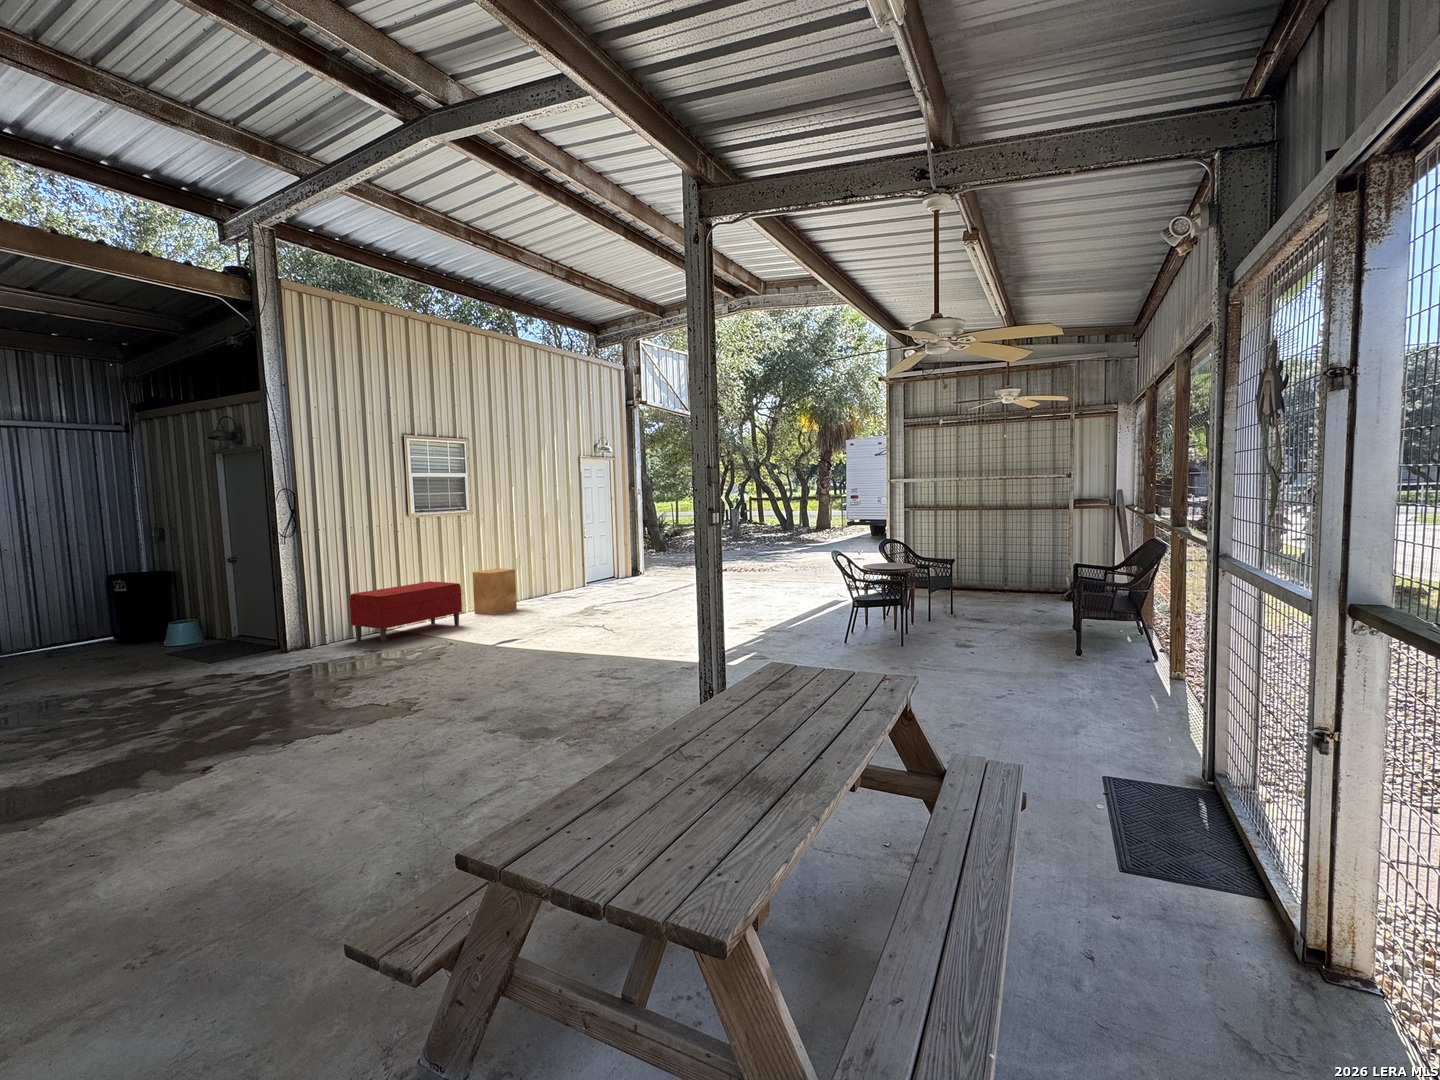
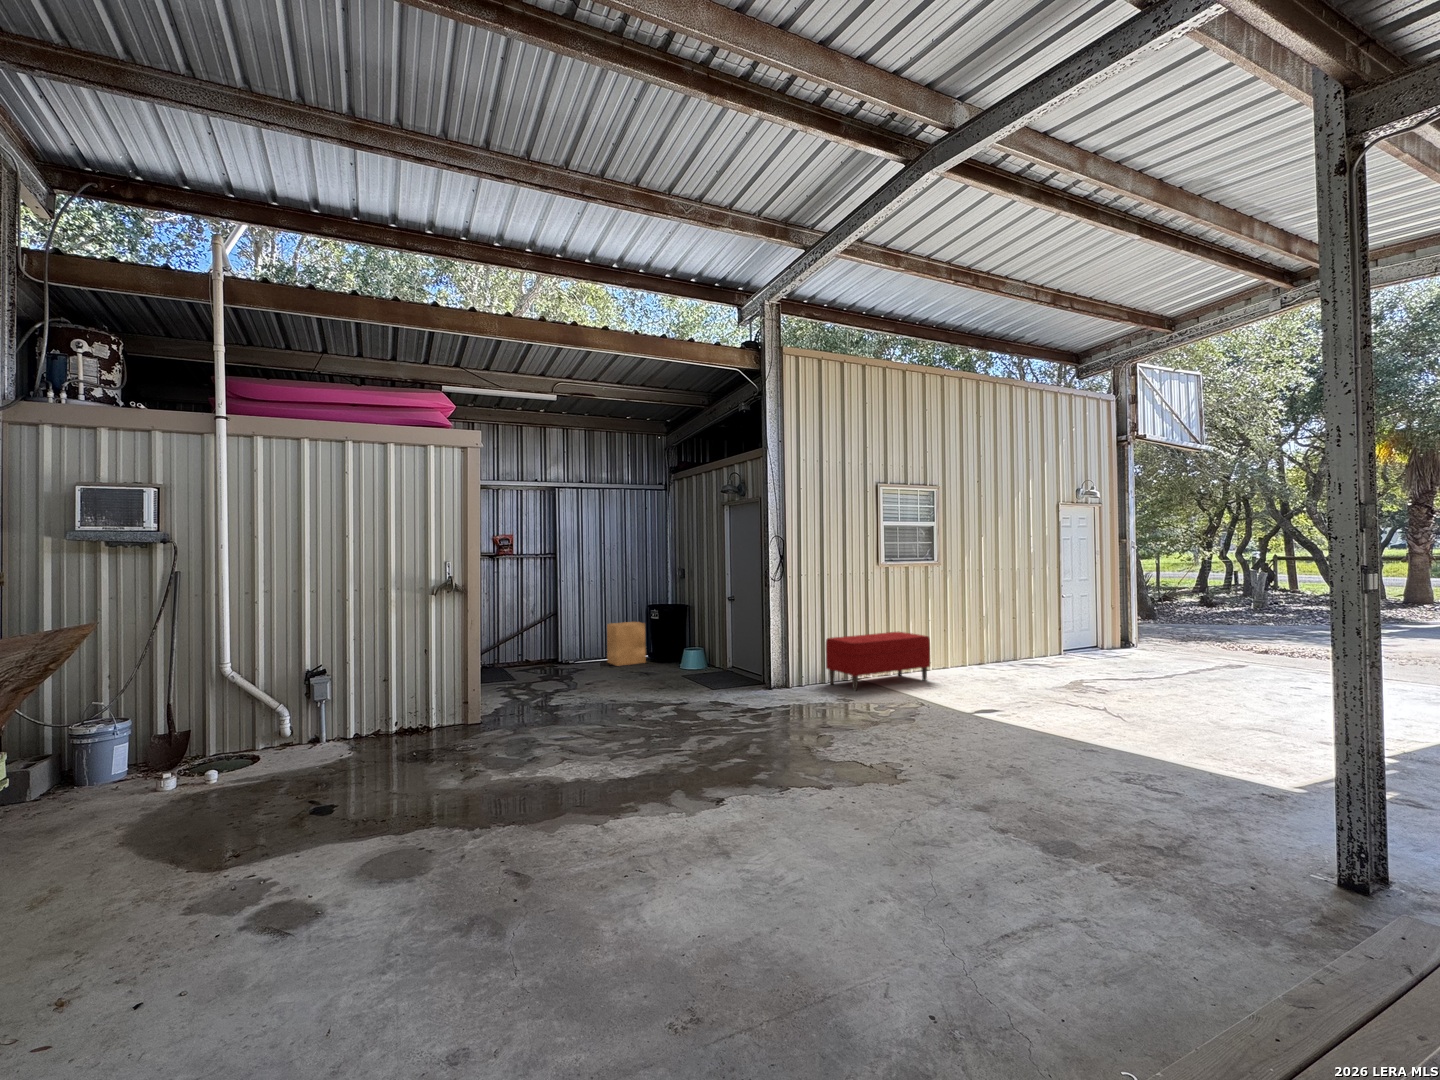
cardboard box: present [473,568,517,615] -> present [607,622,646,666]

